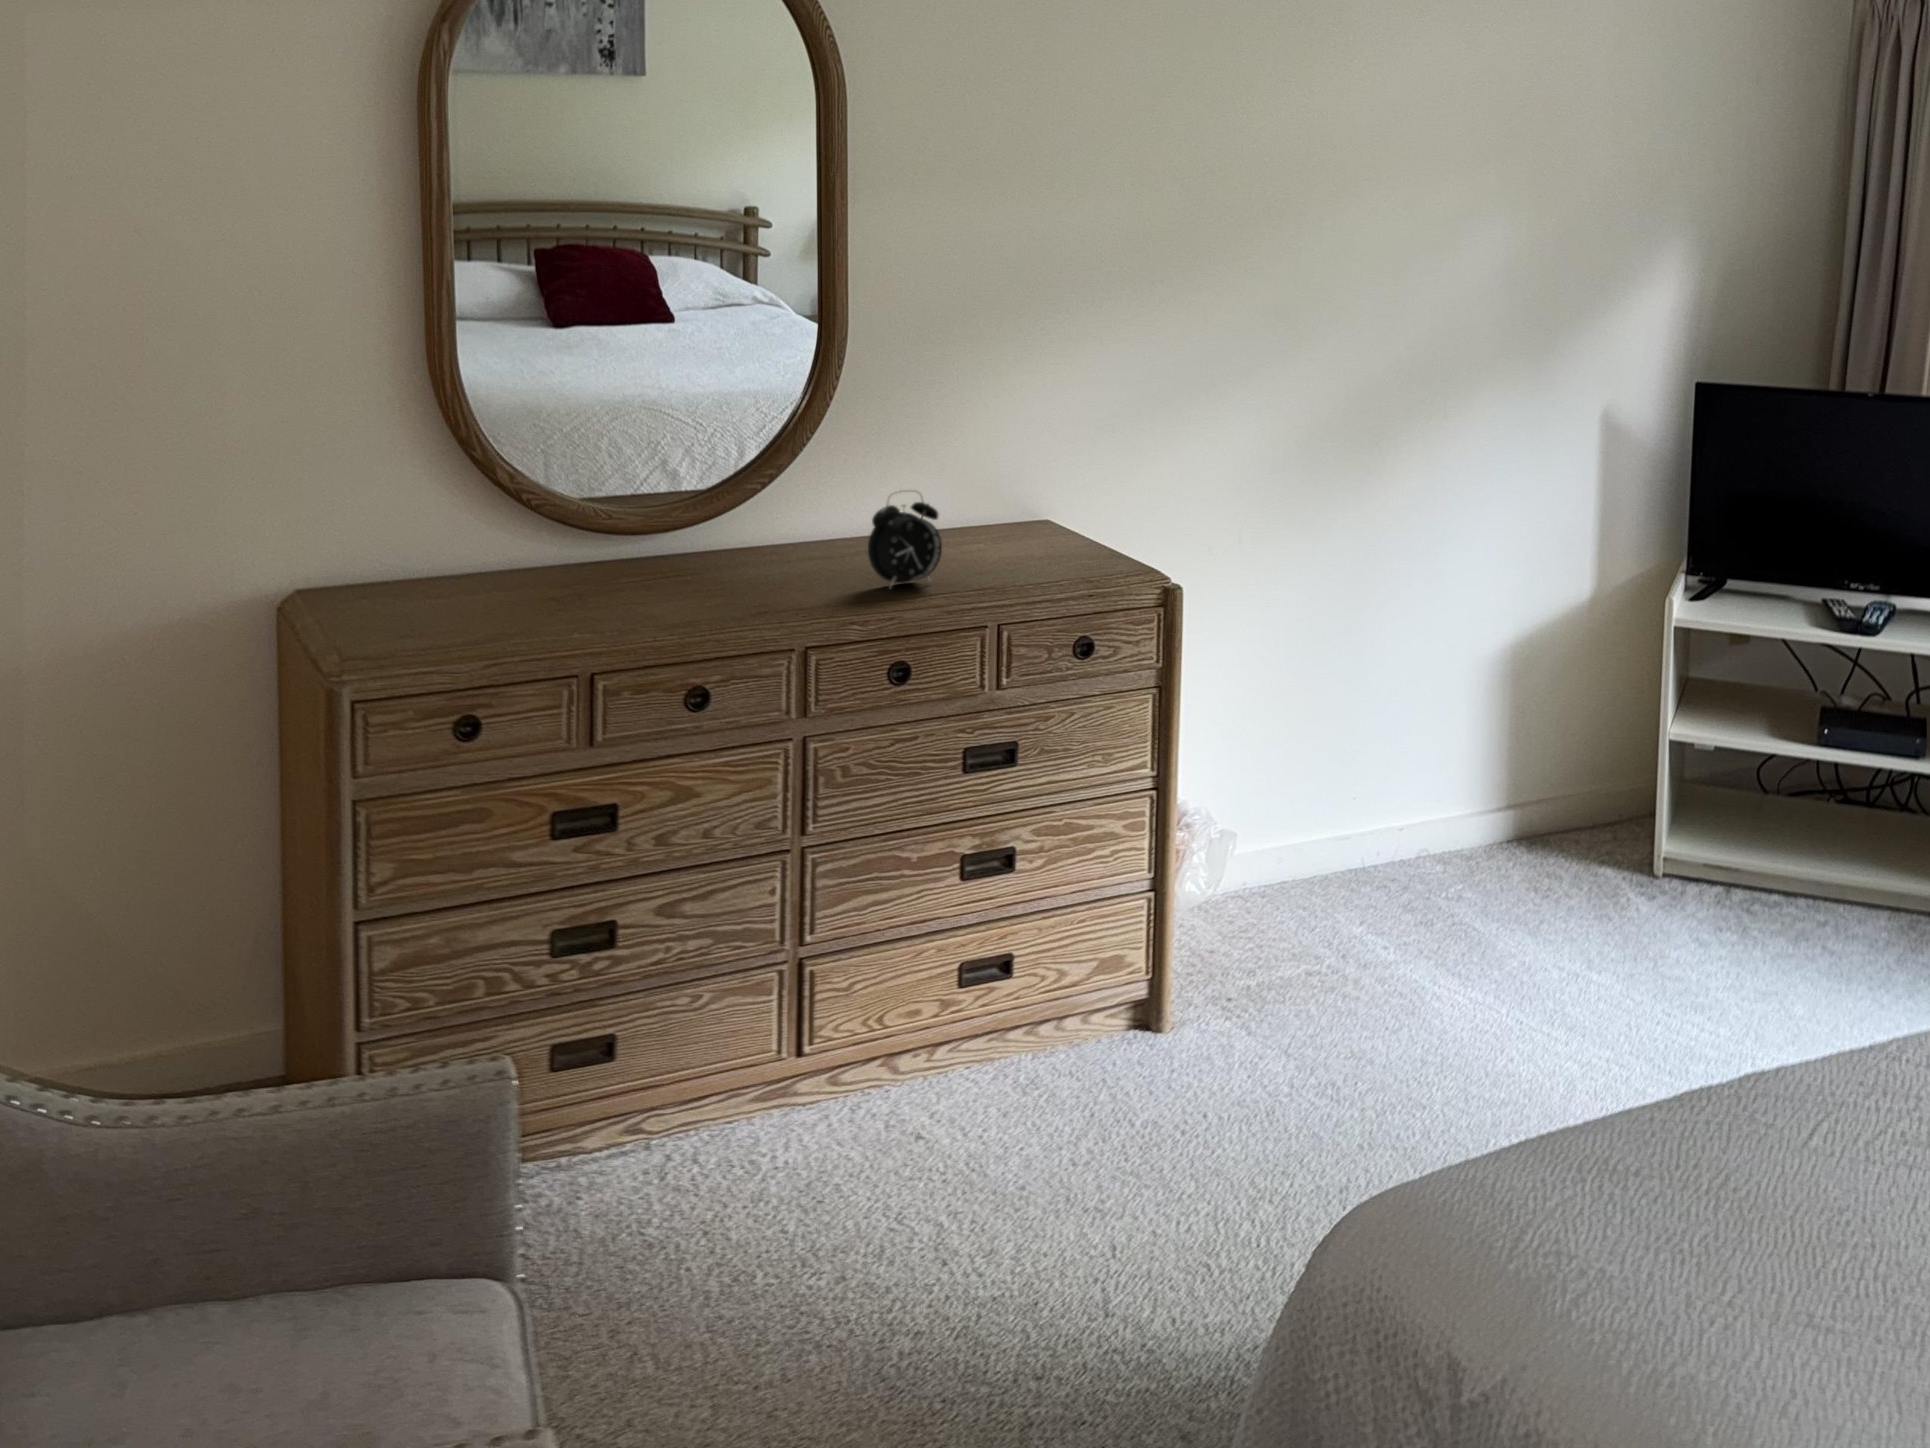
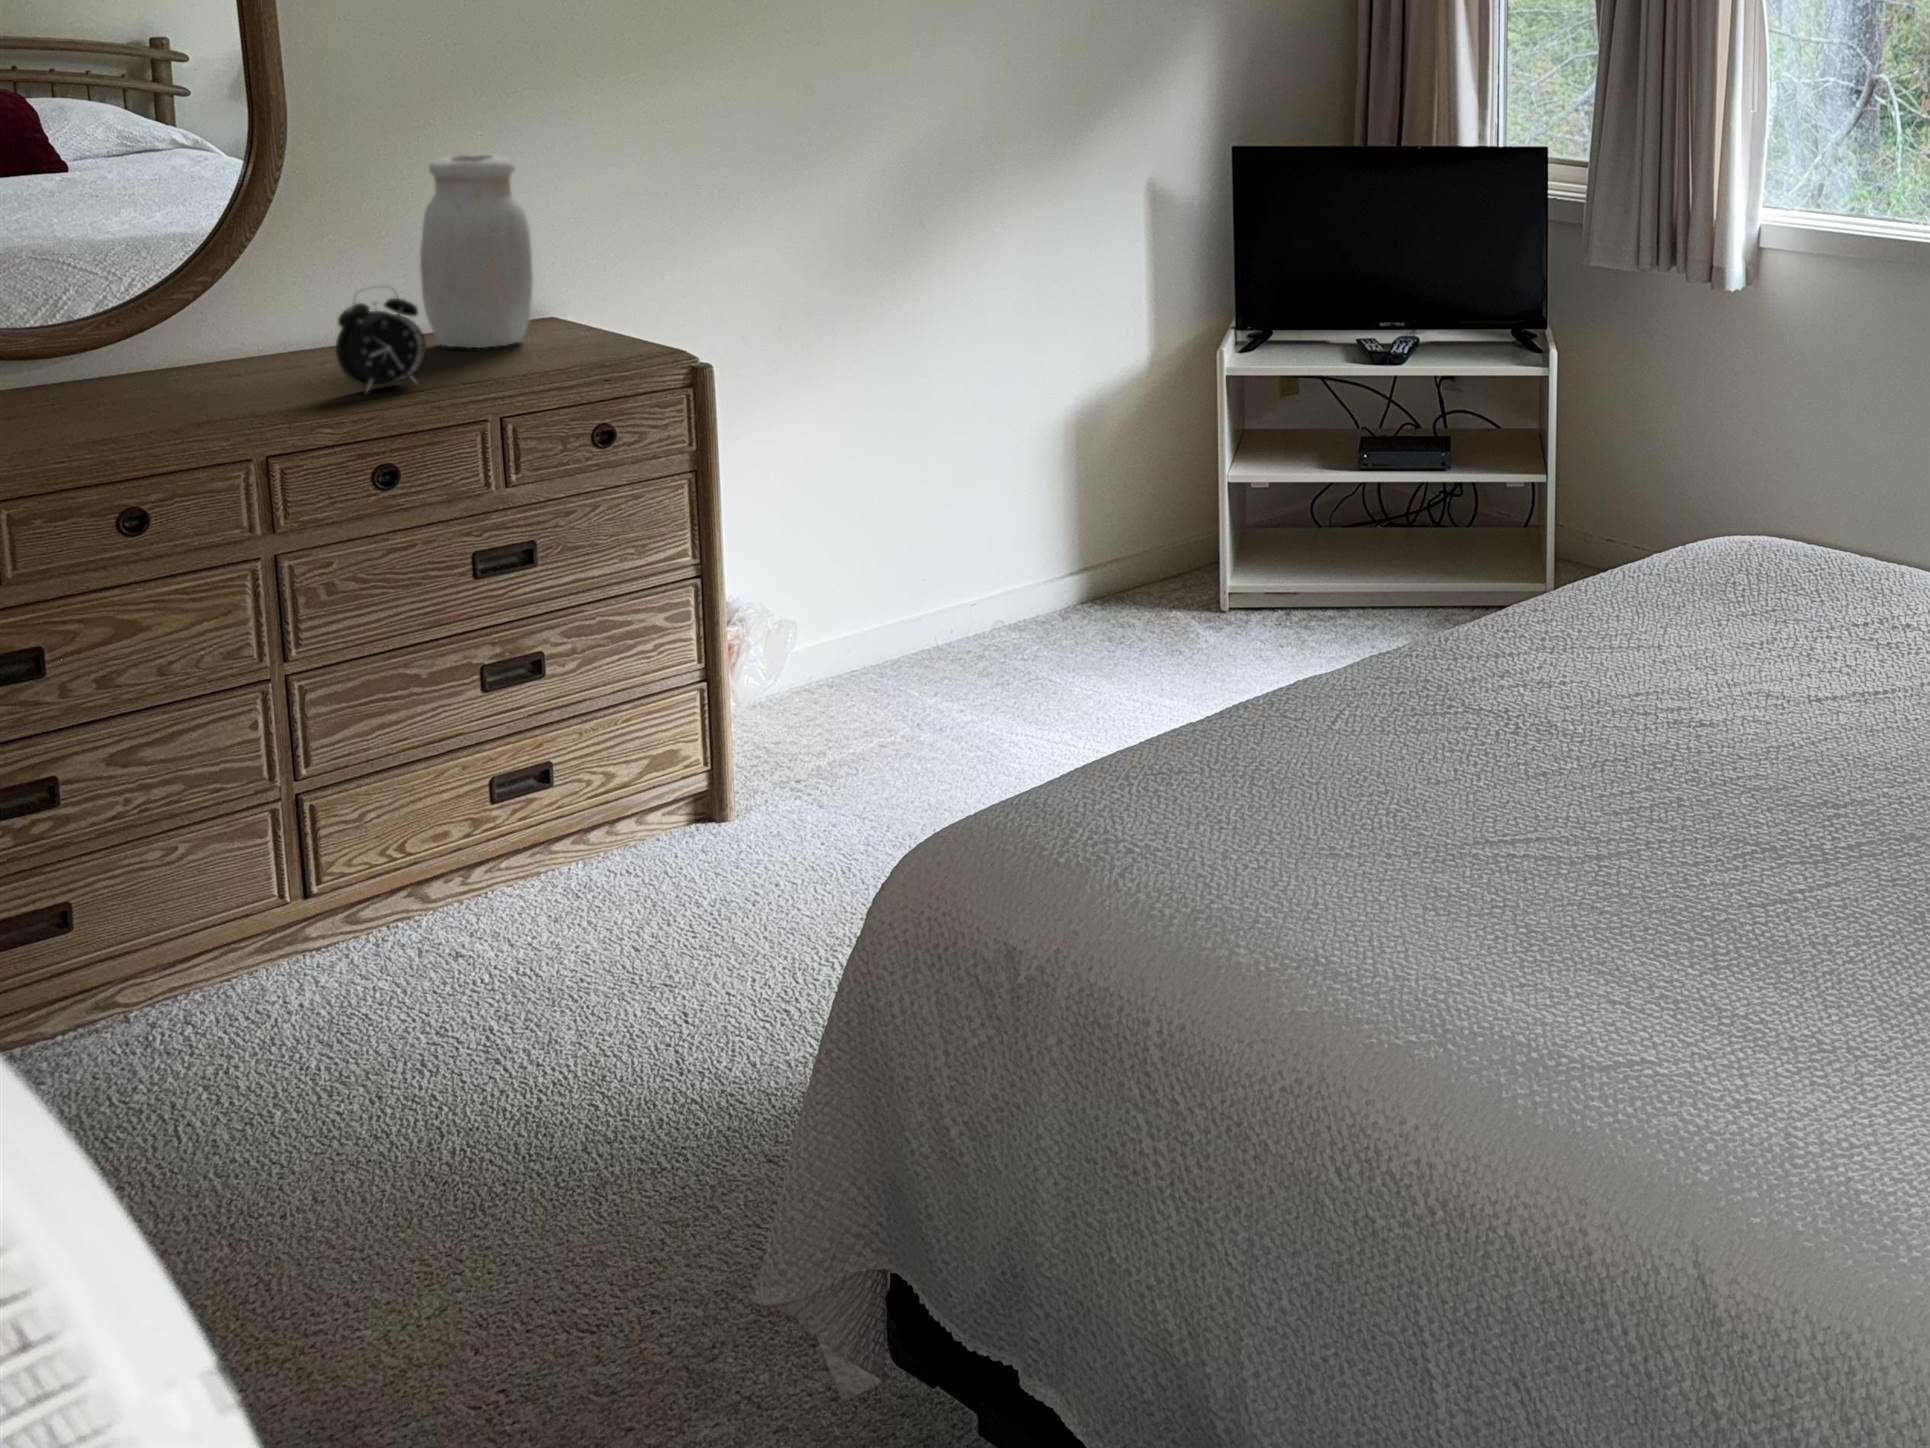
jar: none [940,365,1035,547] -> present [420,155,533,348]

